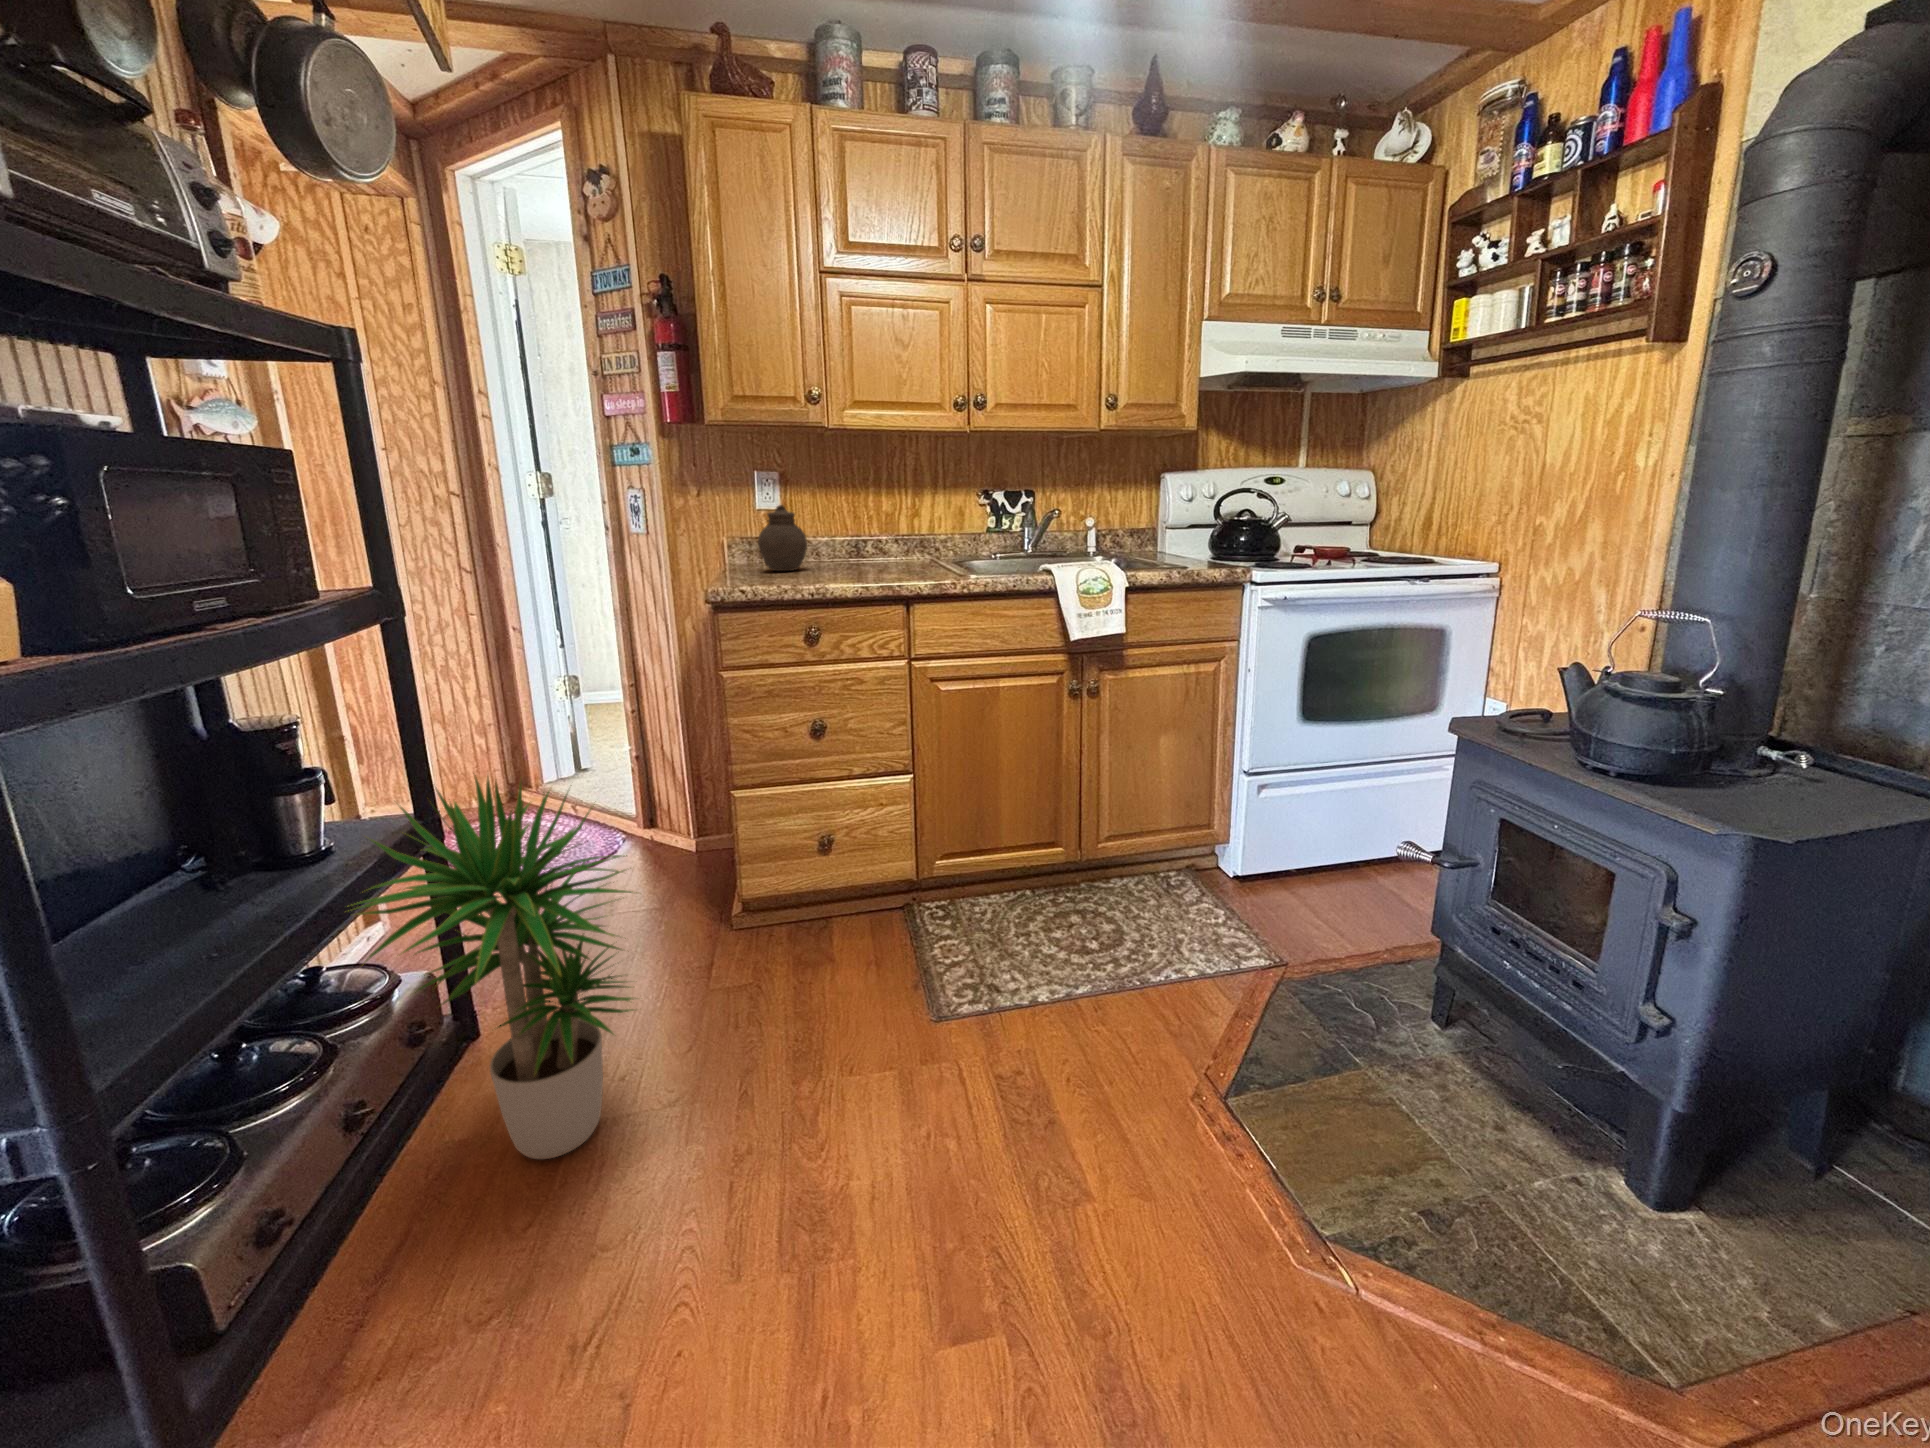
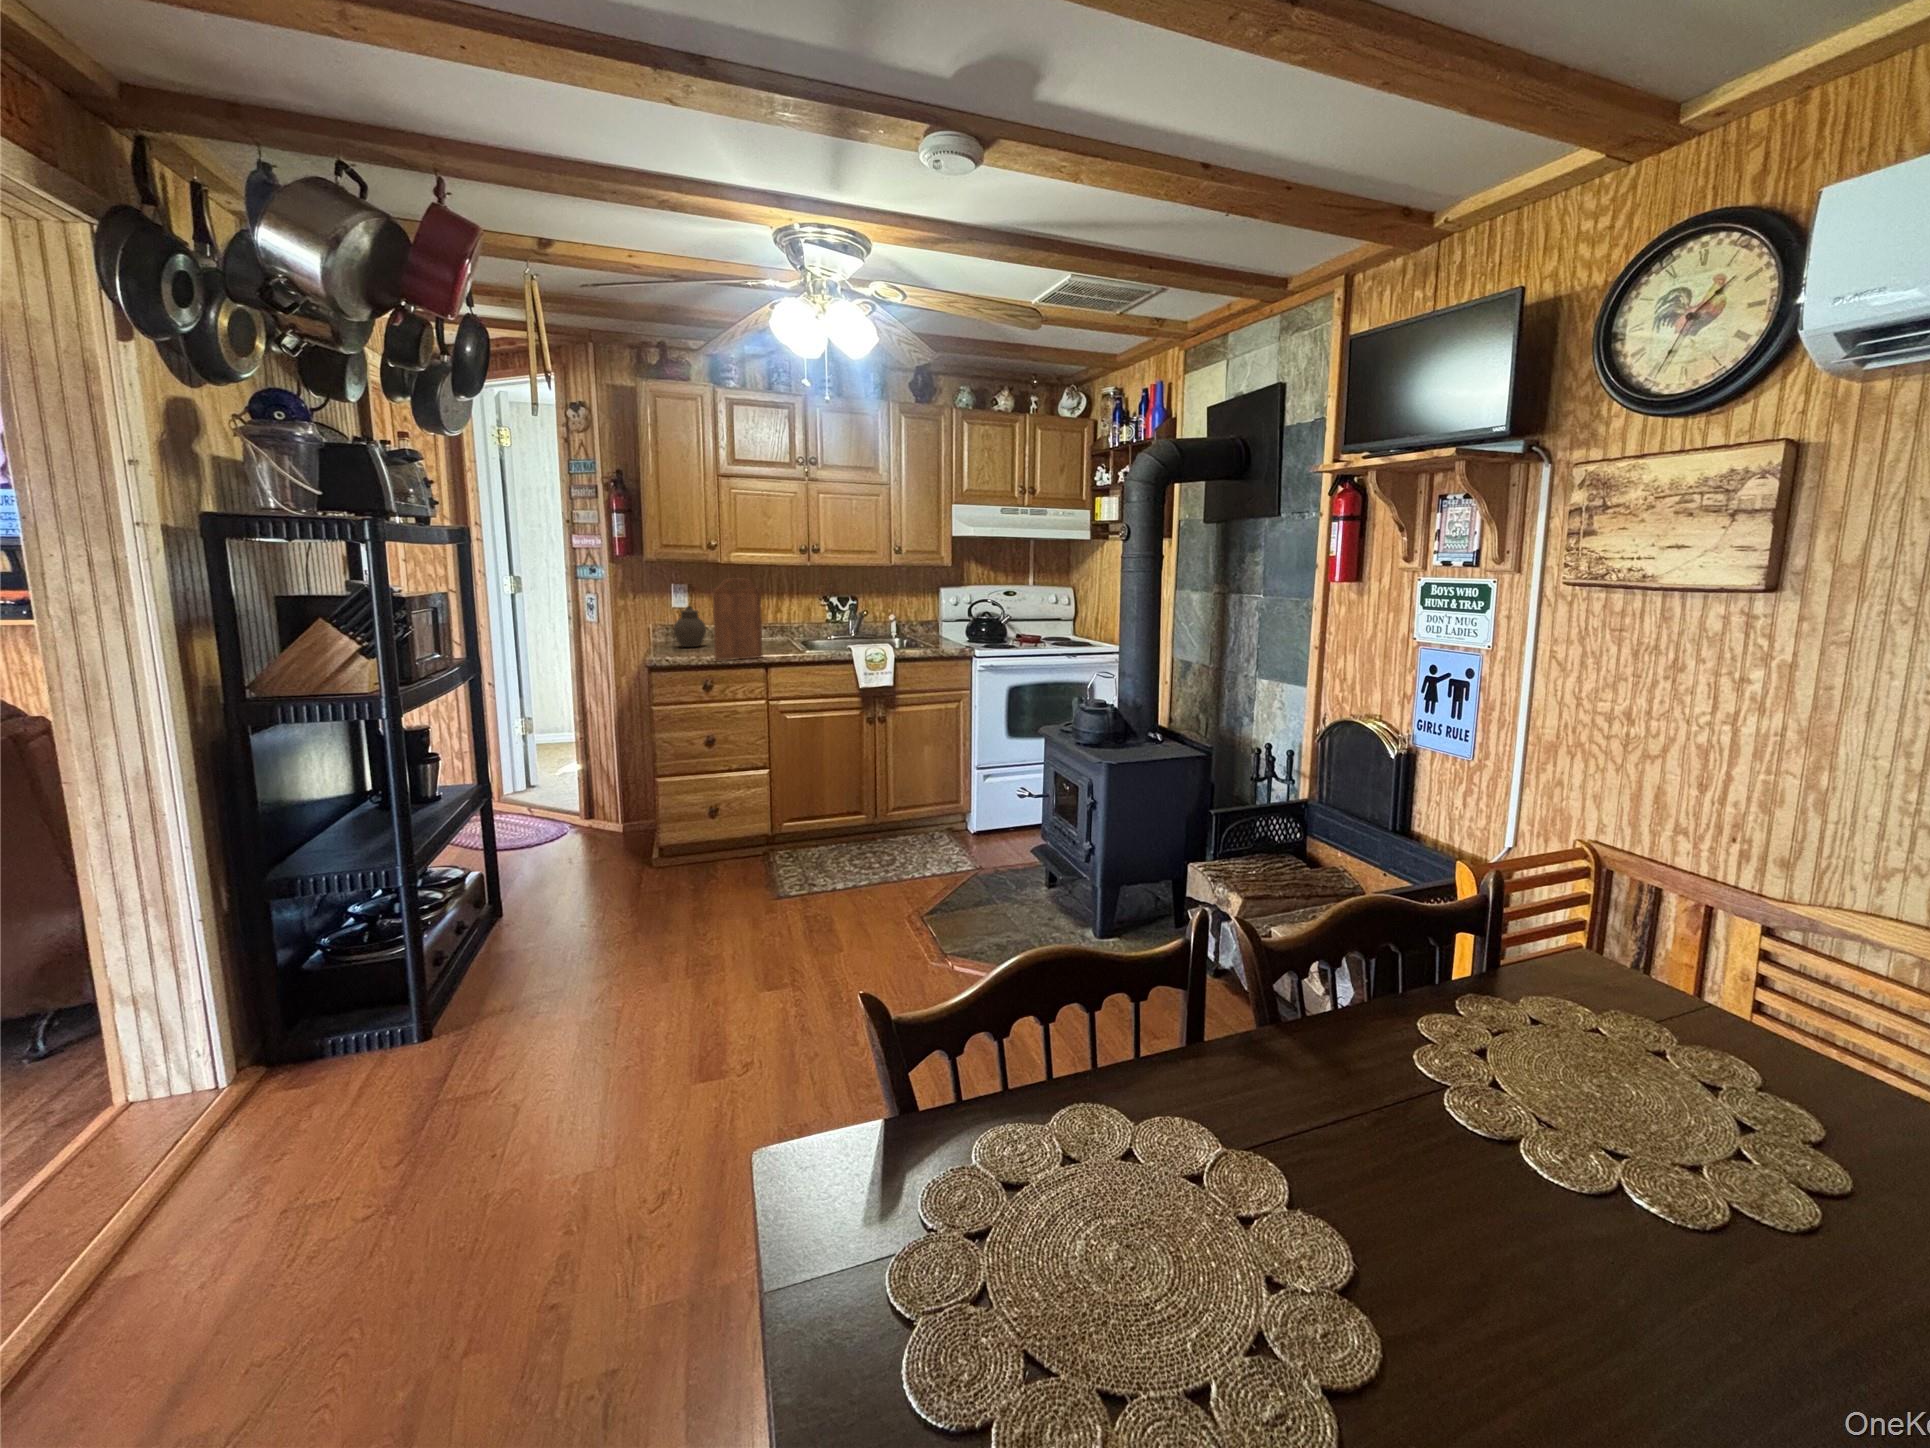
cutting board: none [815,445,899,591] -> present [713,579,762,660]
potted plant: present [348,775,633,1159] -> none [468,749,619,952]

